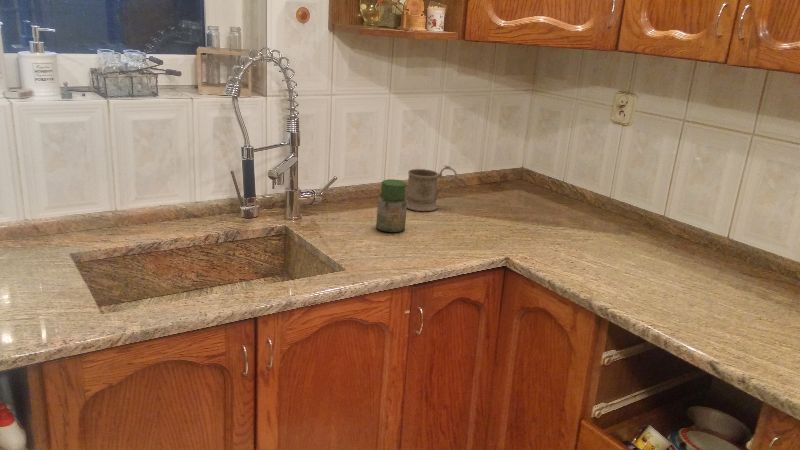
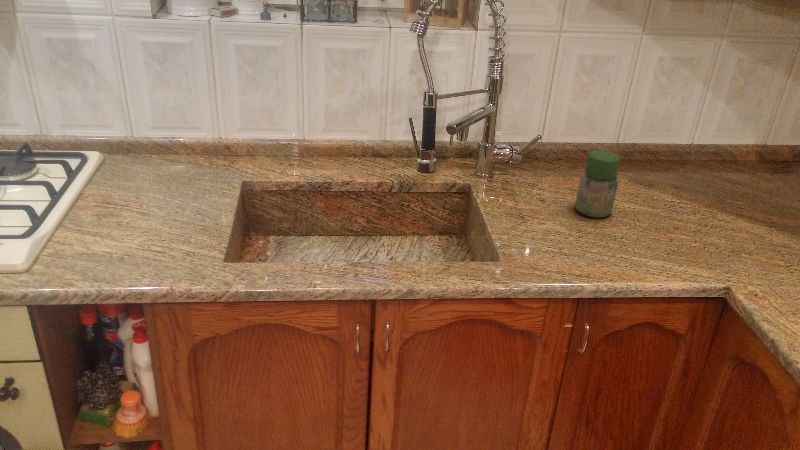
mug: present [406,166,457,211] -> none [631,134,712,192]

